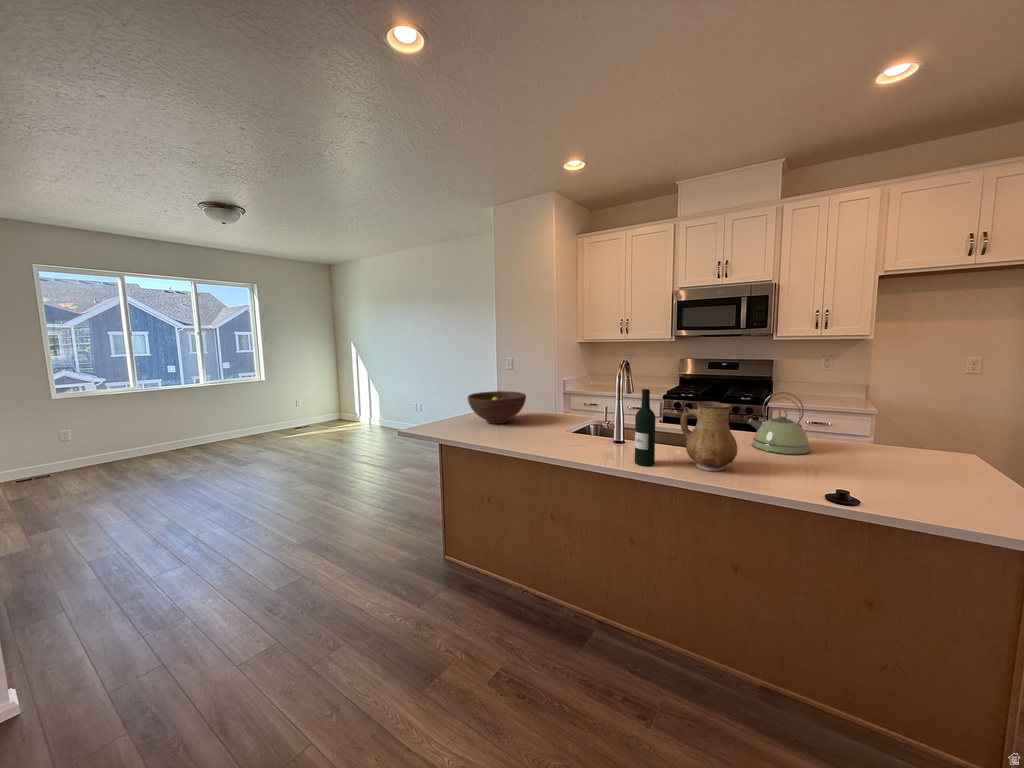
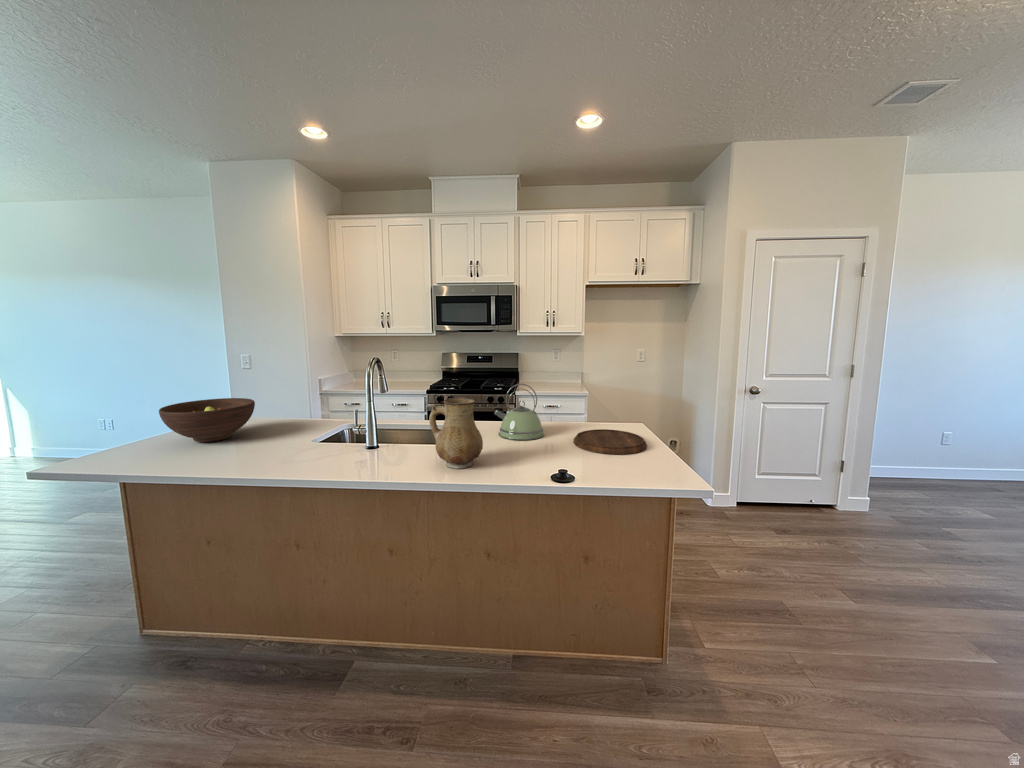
wine bottle: present [635,389,655,466] -> none [381,389,404,473]
cutting board: none [855,453,978,487] -> present [574,429,647,454]

